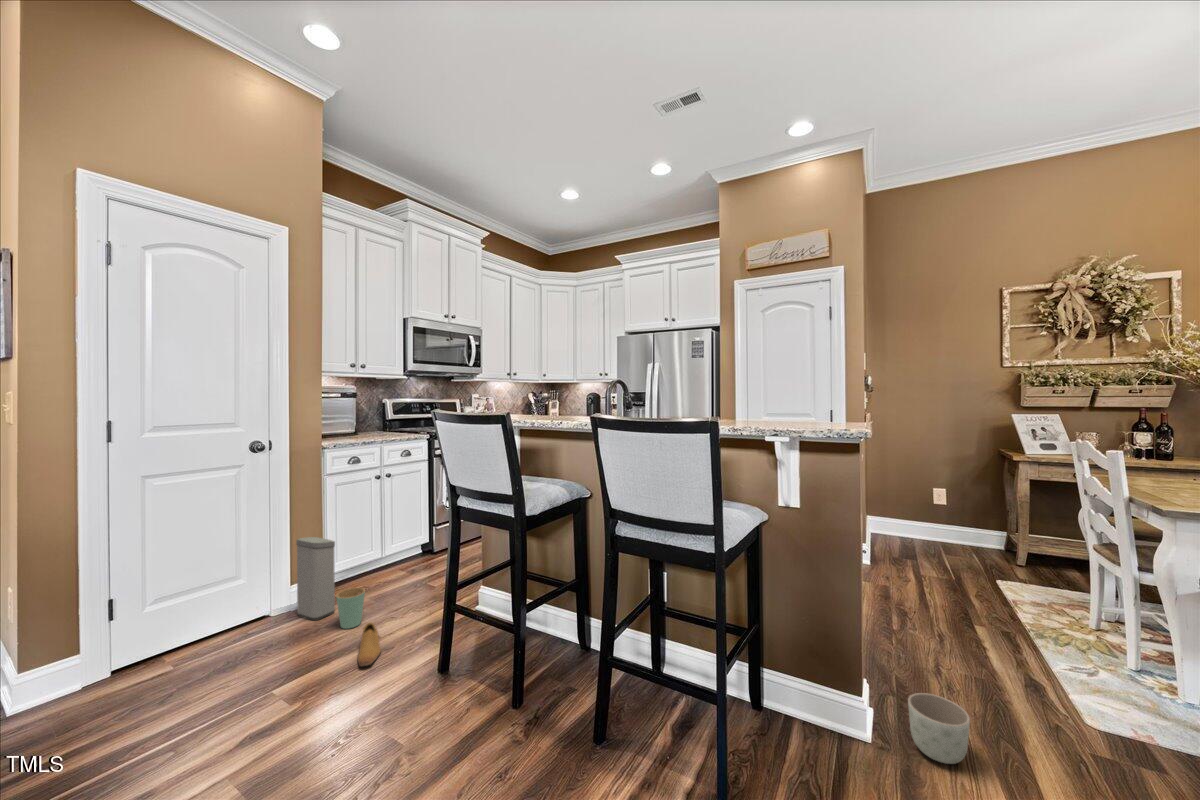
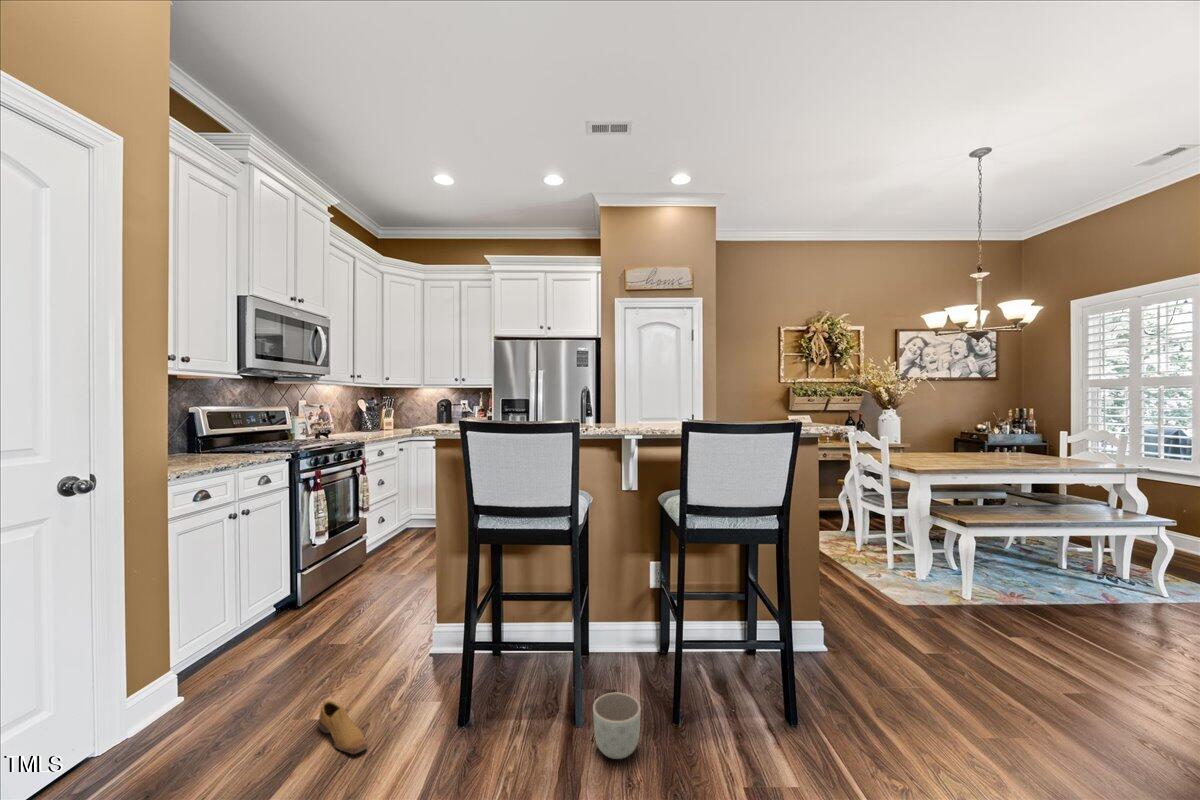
trash can: present [296,537,365,629] -> none [157,609,293,734]
planter: present [908,693,970,764] -> present [593,692,641,759]

